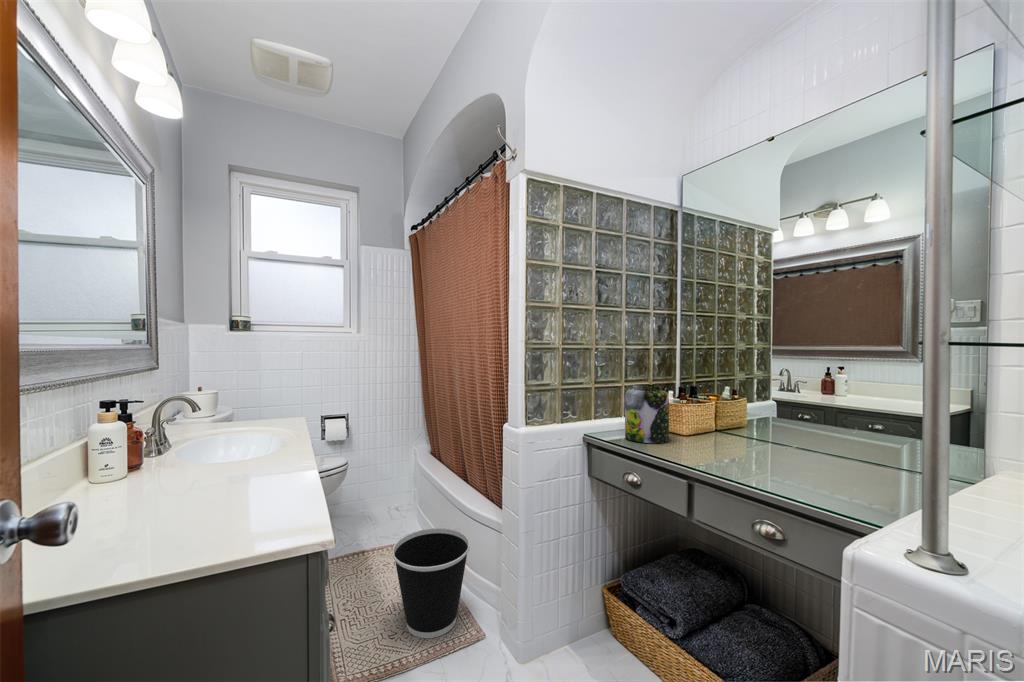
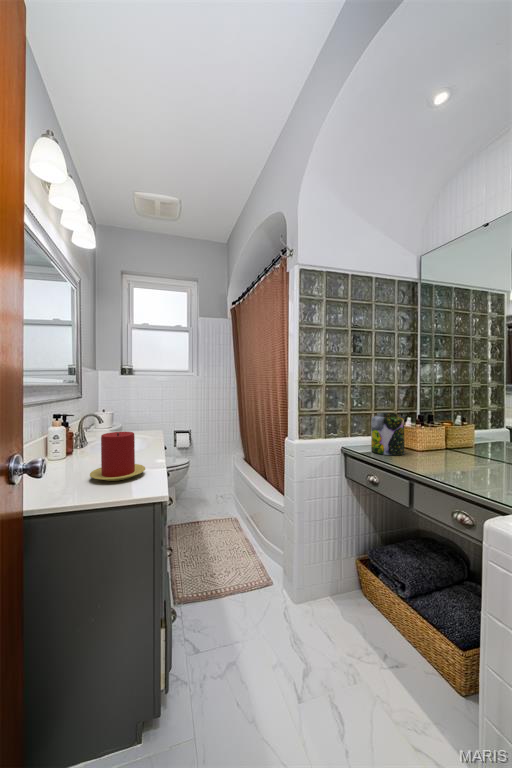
candle: none [181,431,291,525] -> present [90,432,145,481]
wastebasket: present [392,528,470,638] -> none [213,508,264,578]

